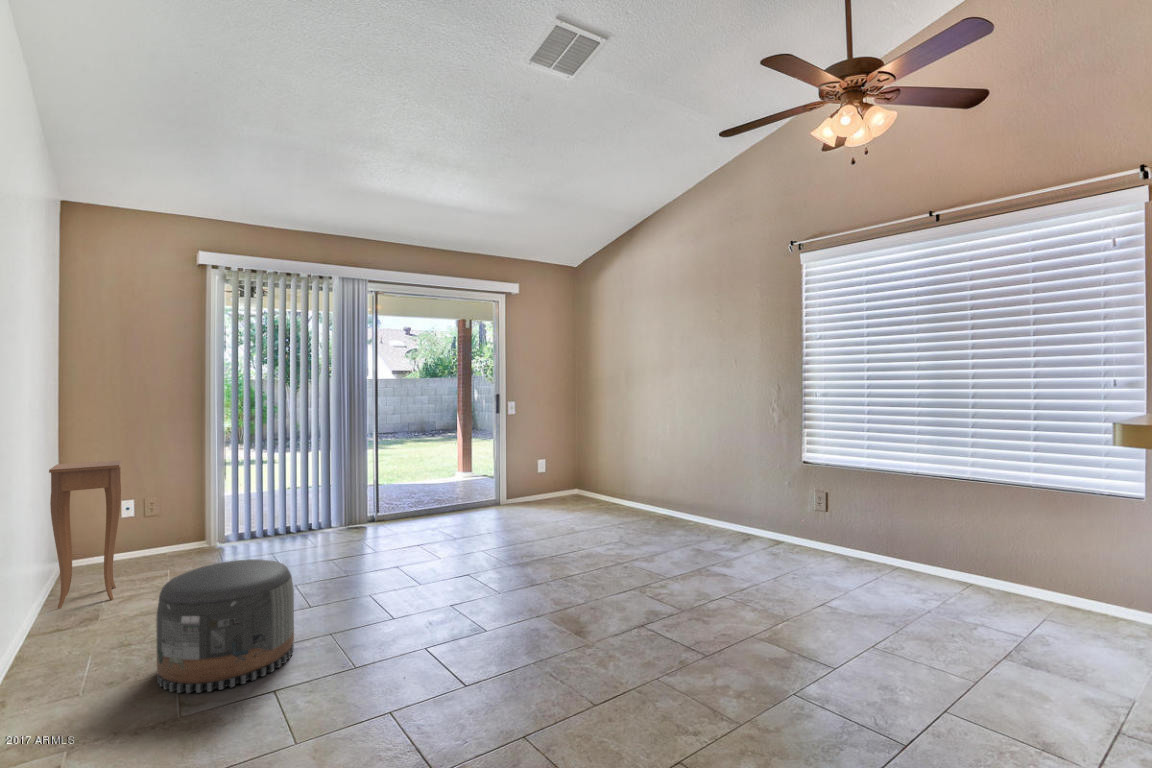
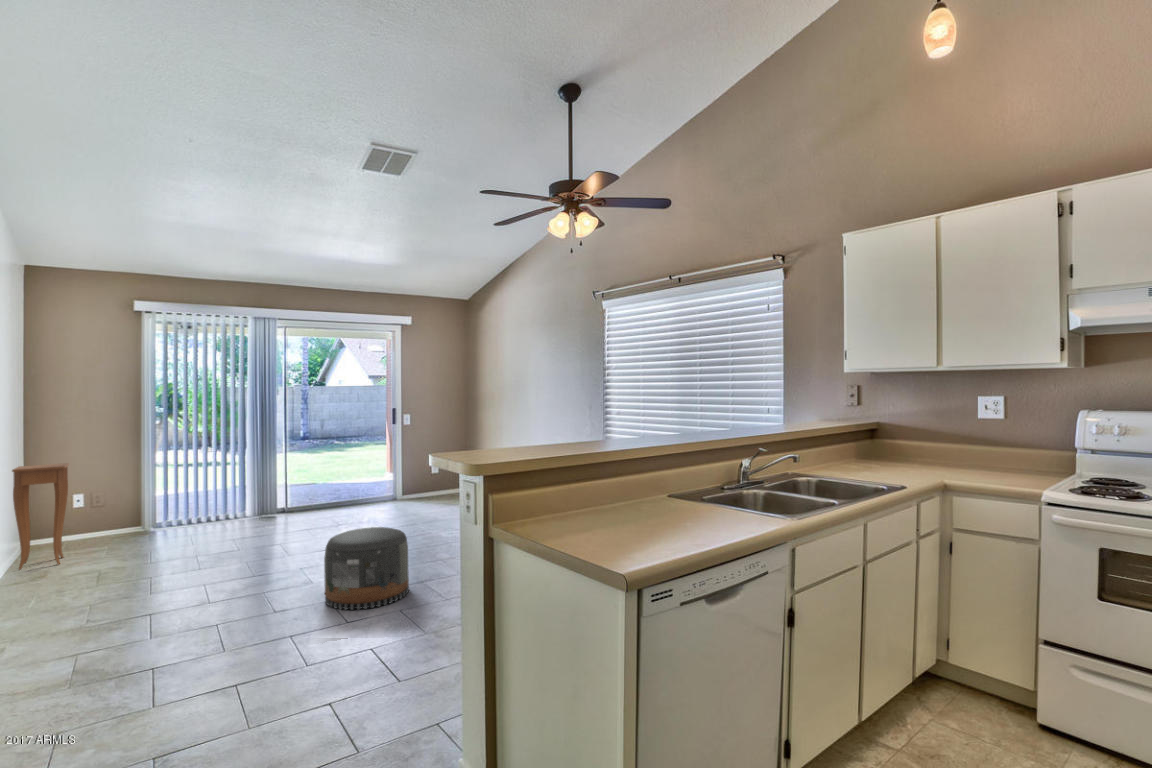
pouf: present [157,559,294,693] -> present [324,527,409,610]

